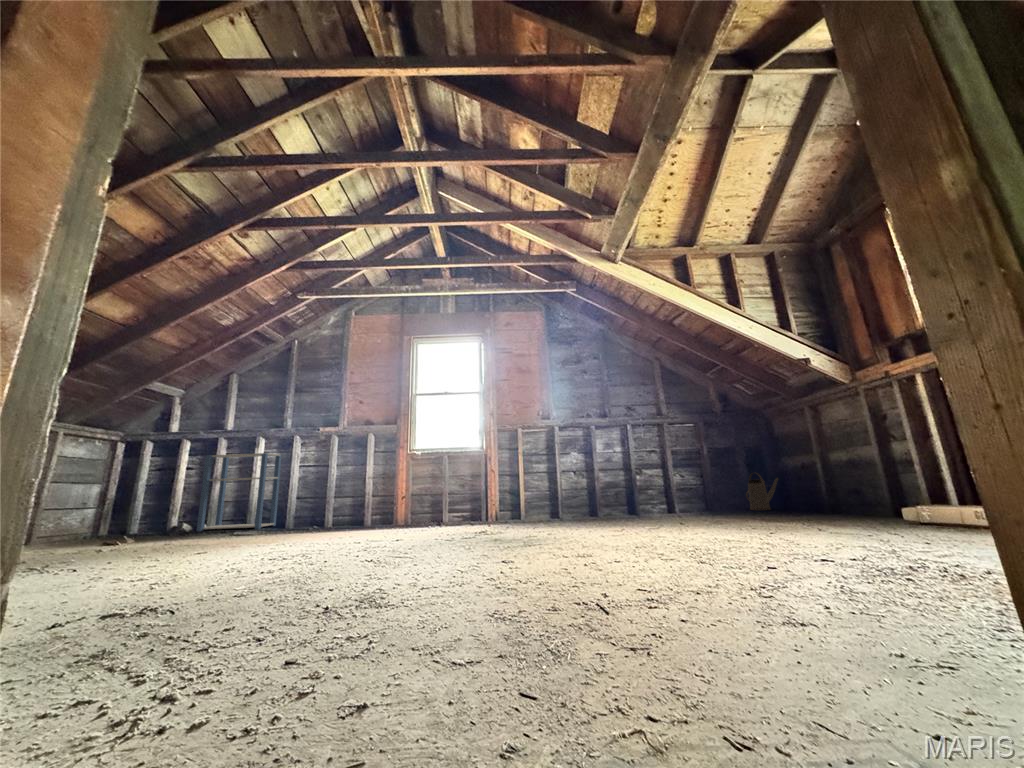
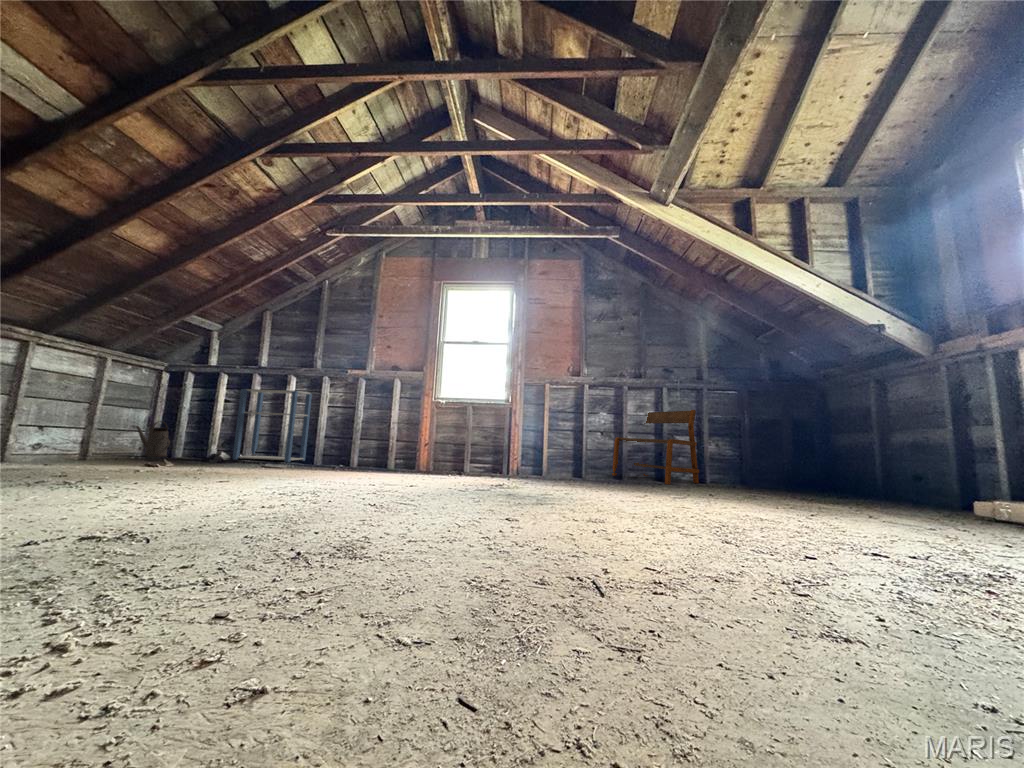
bench: none [589,443,671,517] -> present [612,410,699,484]
watering can: present [746,473,778,510] -> present [136,421,170,457]

